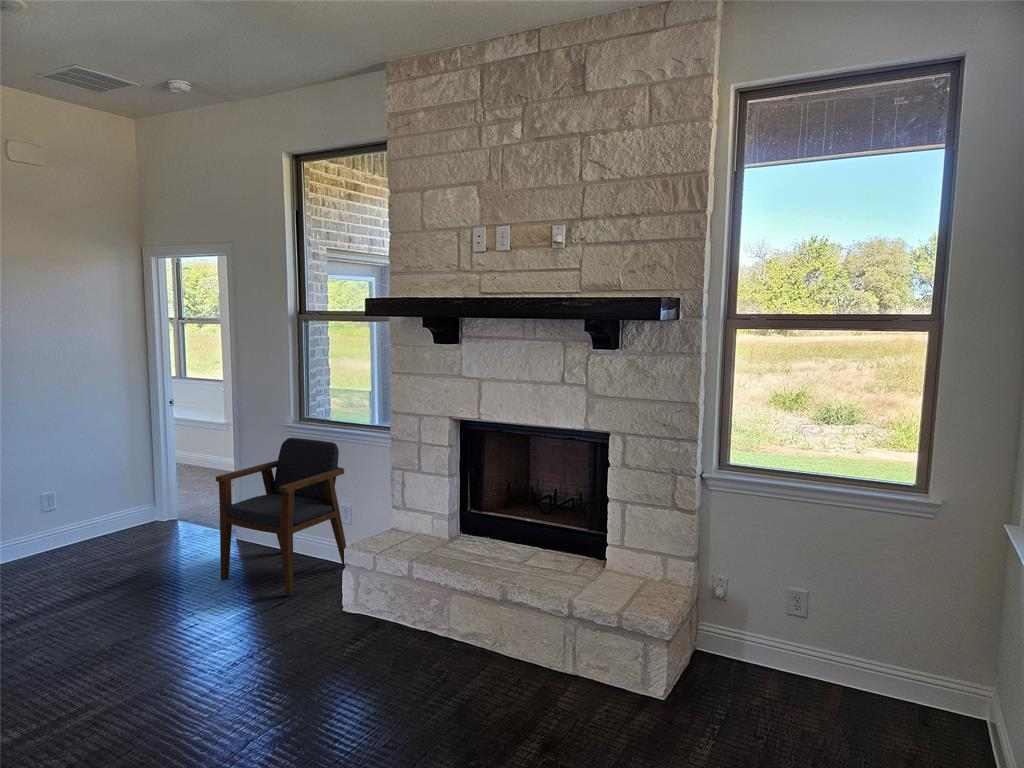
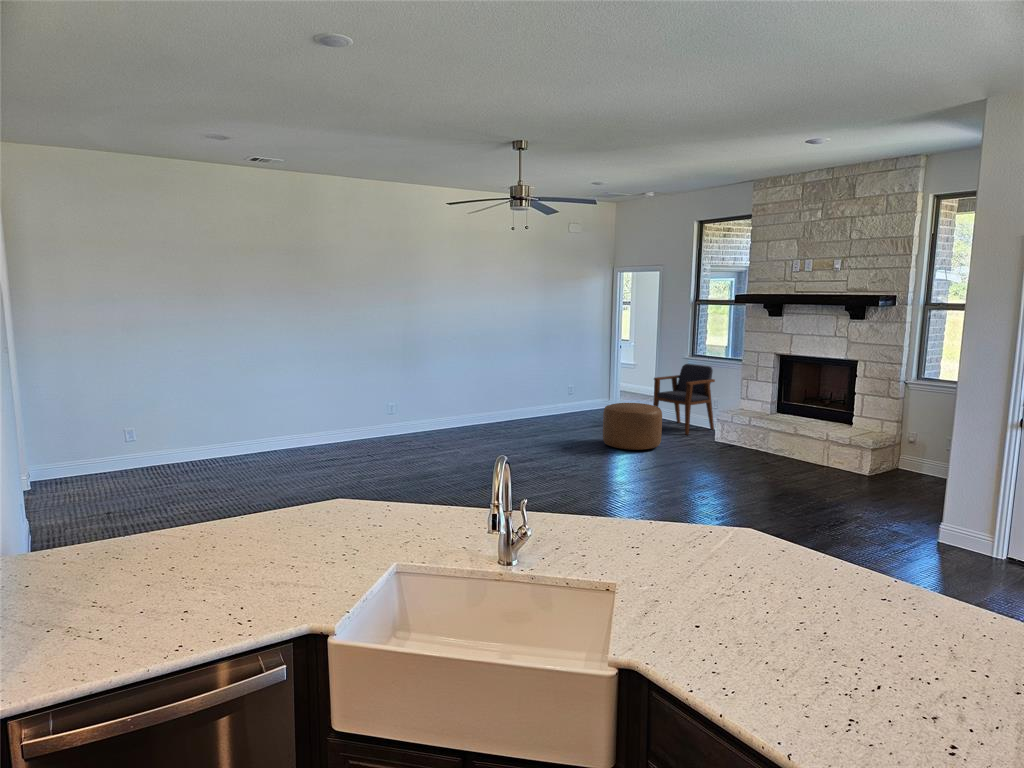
ottoman: none [32,562,206,715] -> present [603,403,662,450]

